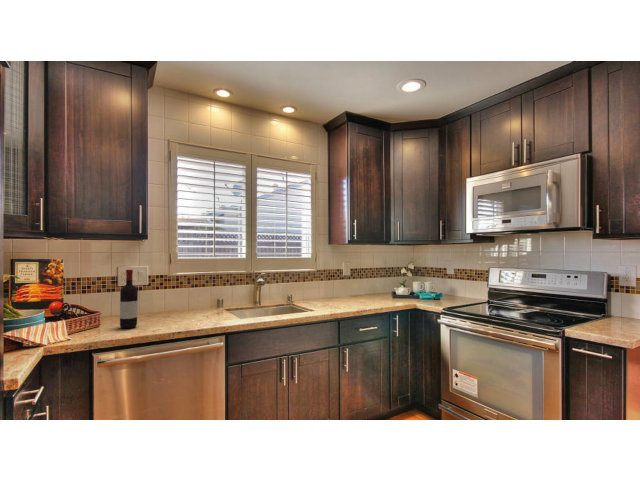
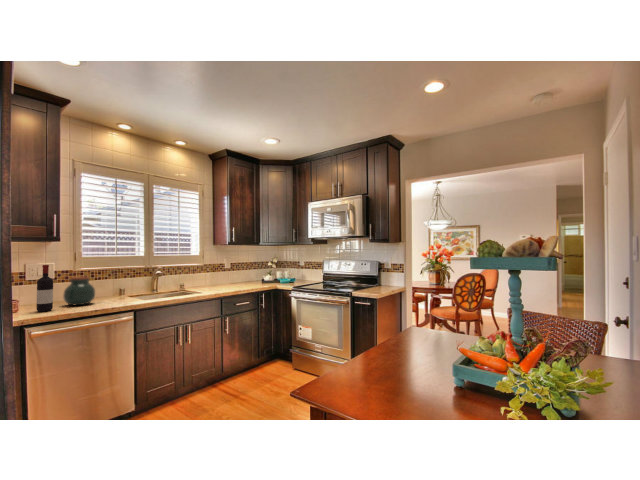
jar: none [152,284,186,321] -> present [63,276,95,305]

